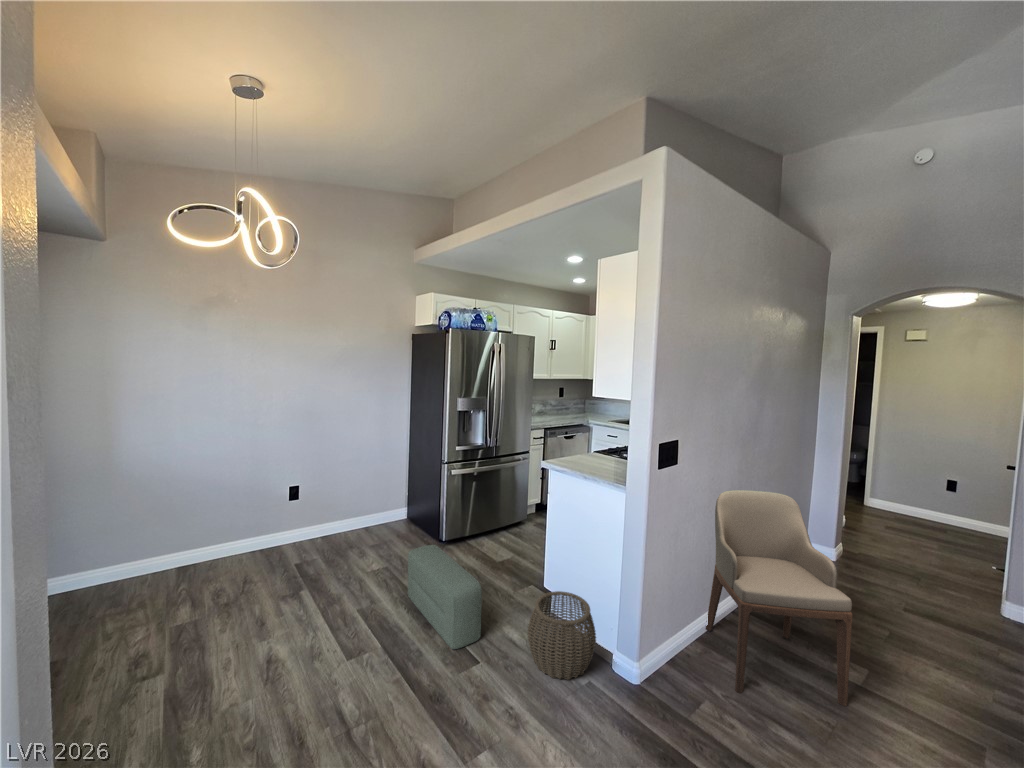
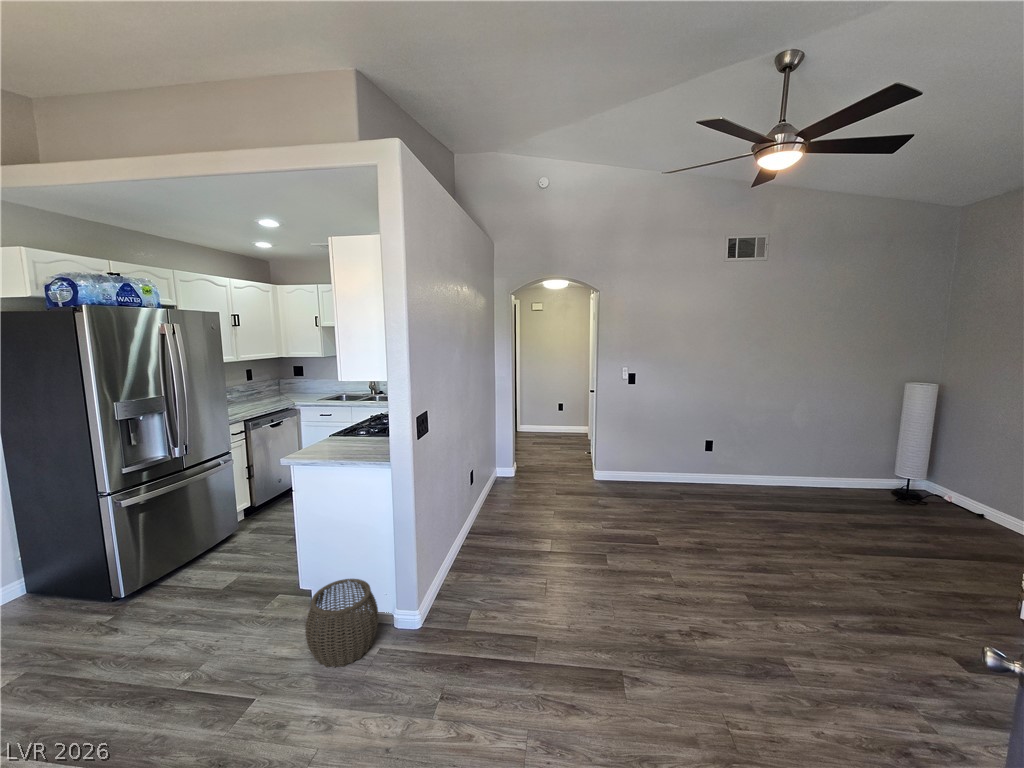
armchair: present [706,490,853,706] -> none [450,437,545,594]
pouf: present [408,545,482,649] -> none [86,603,242,709]

